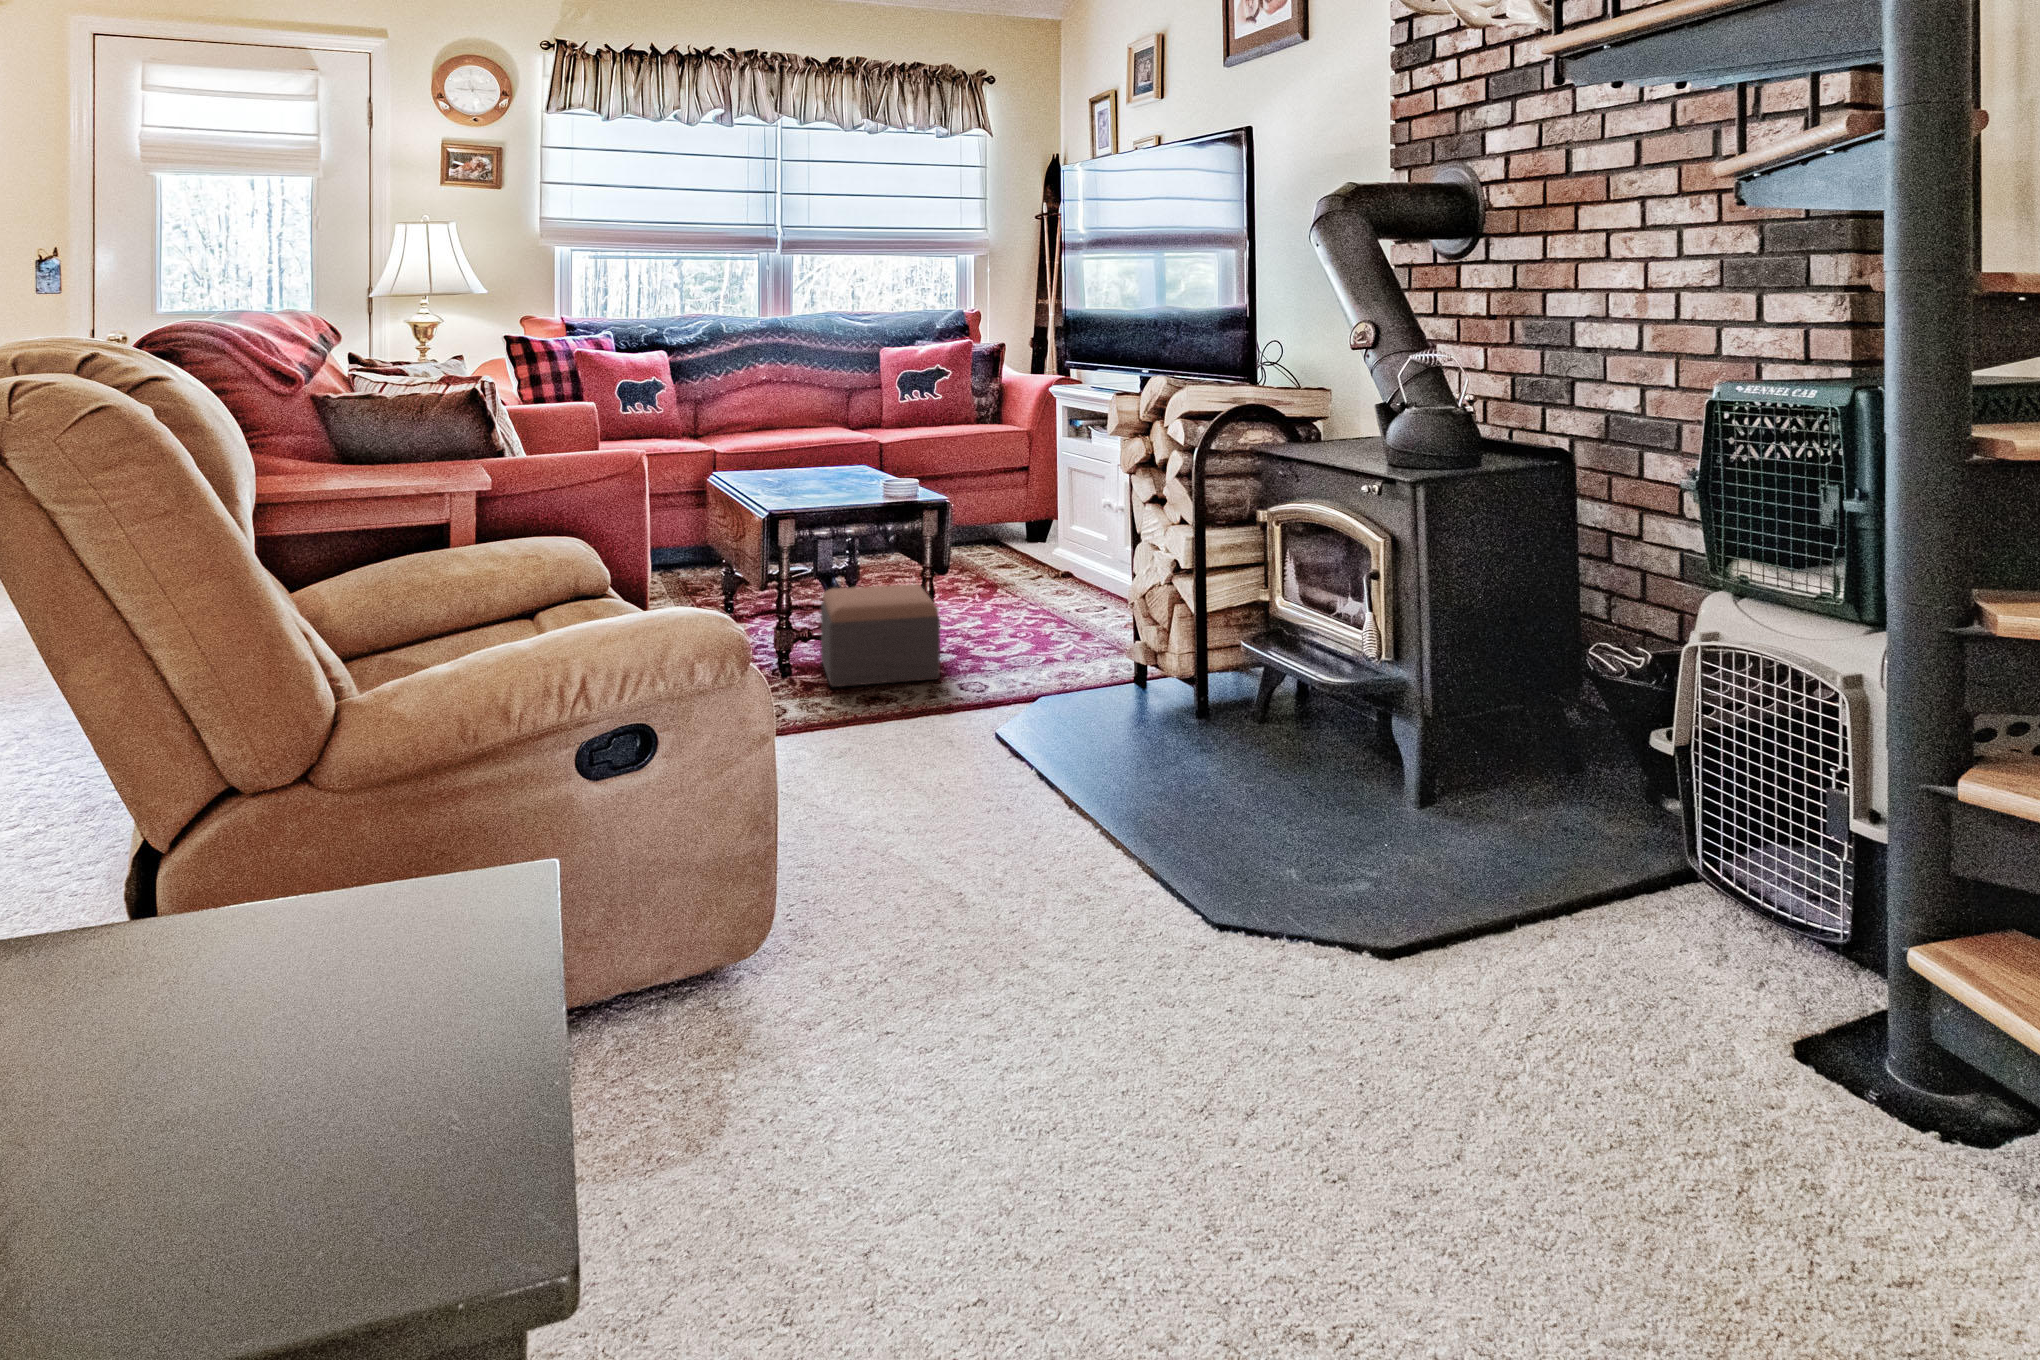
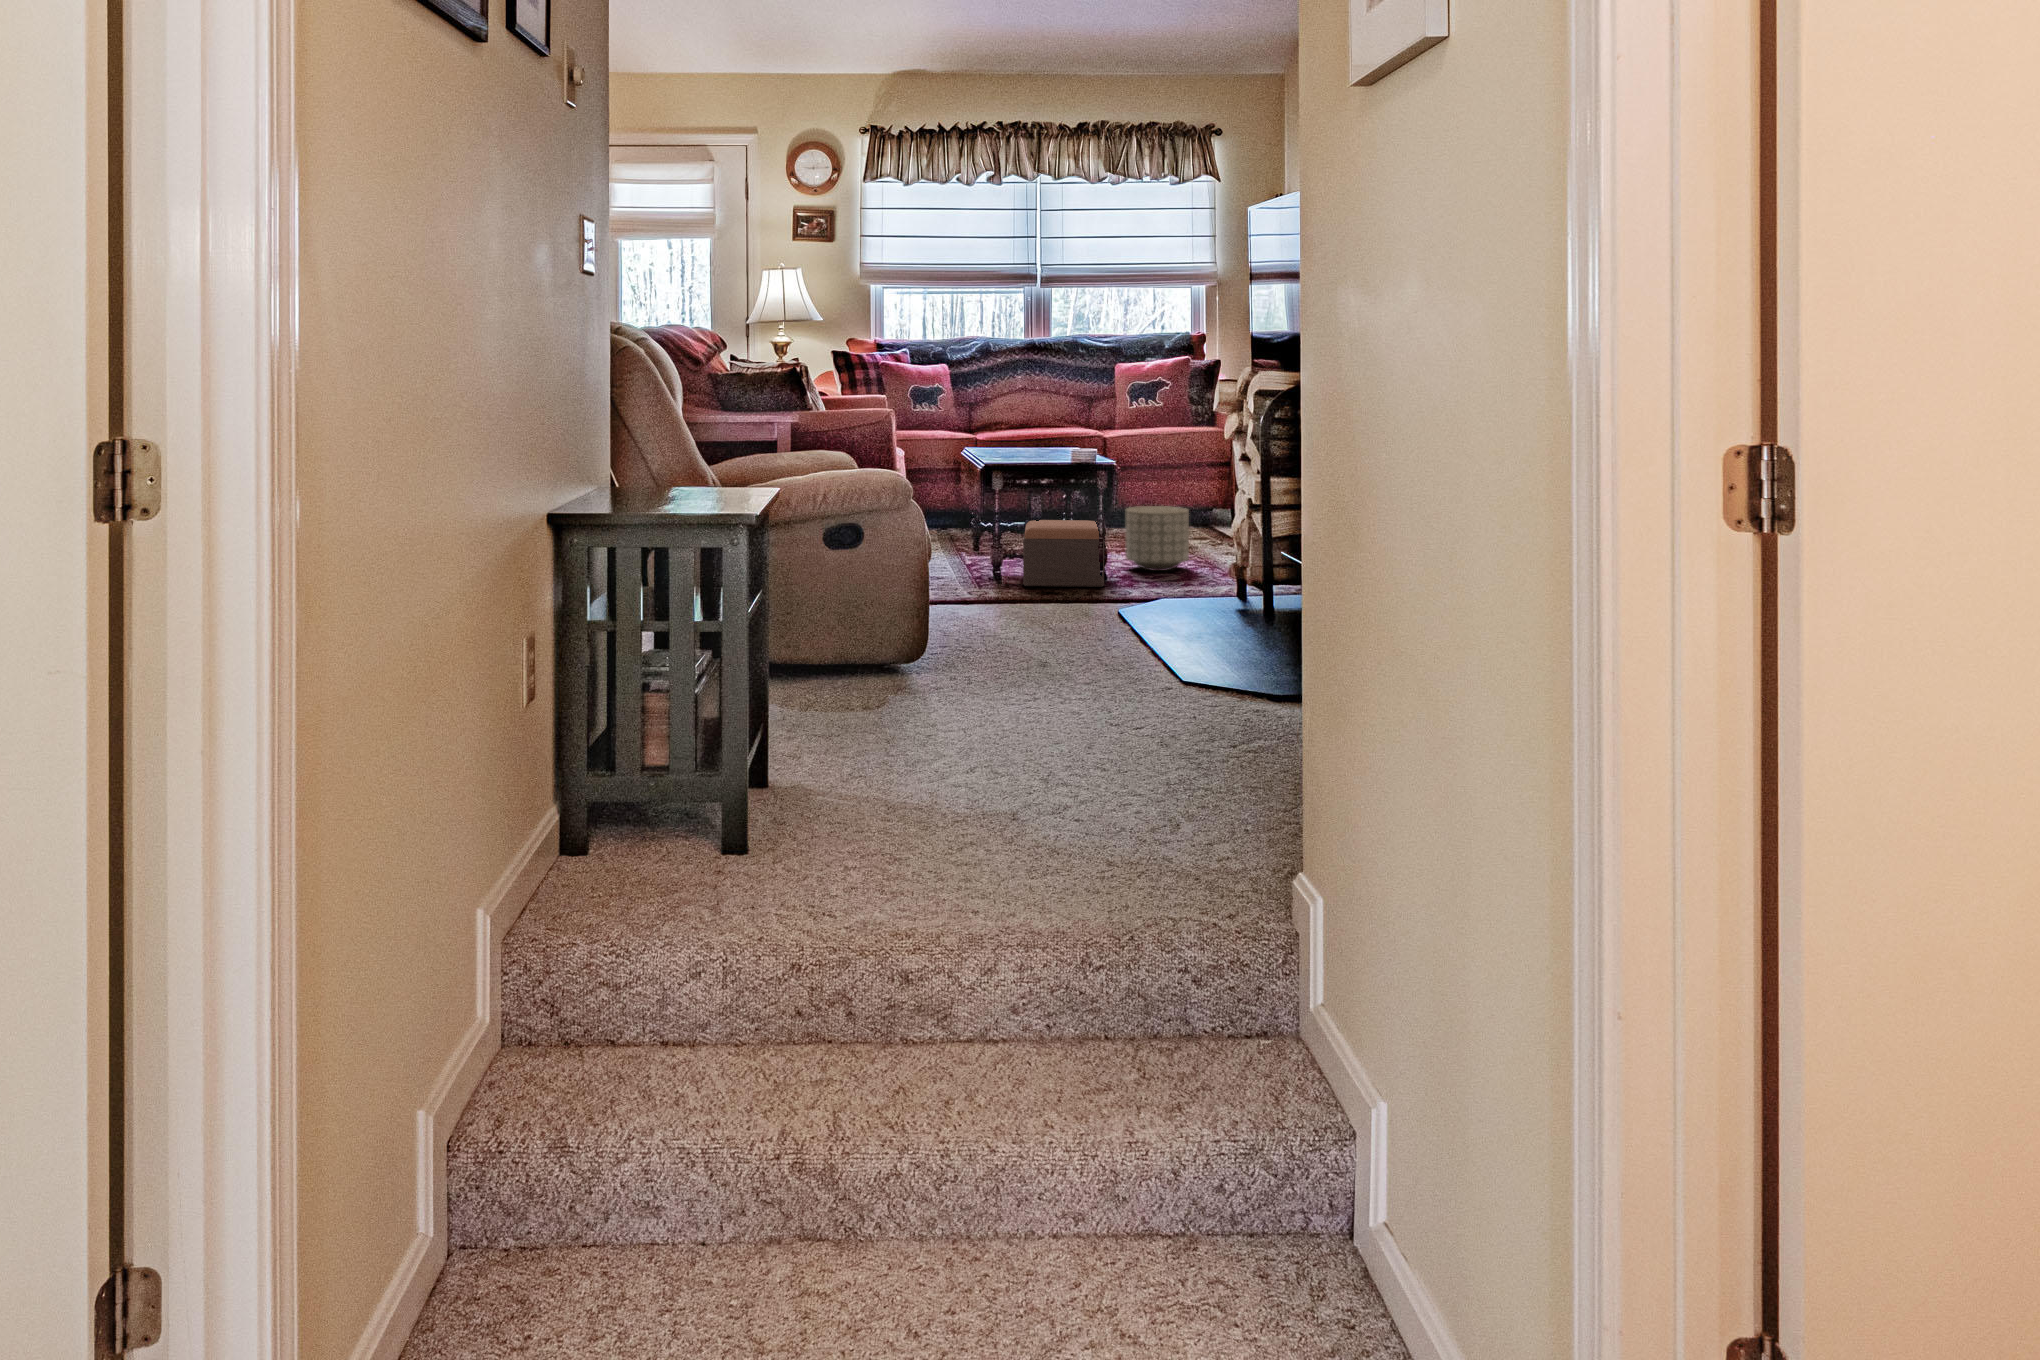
planter: none [948,552,1029,639] -> present [1126,506,1189,571]

